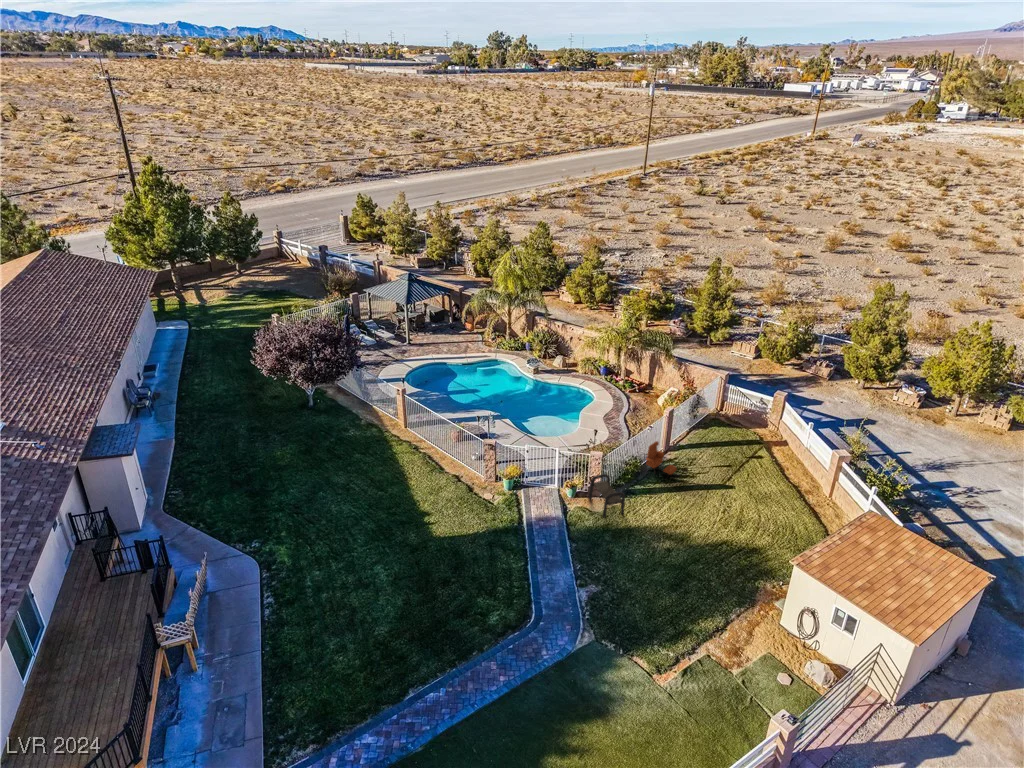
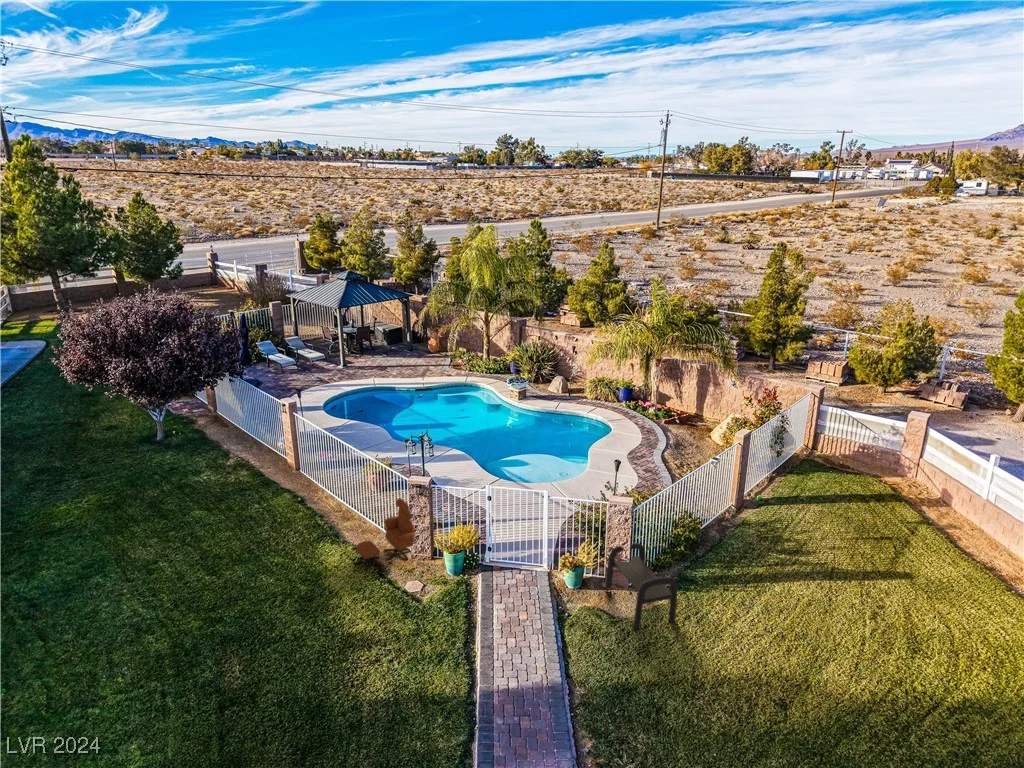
lounge chair: present [646,441,677,478] -> present [354,498,416,570]

